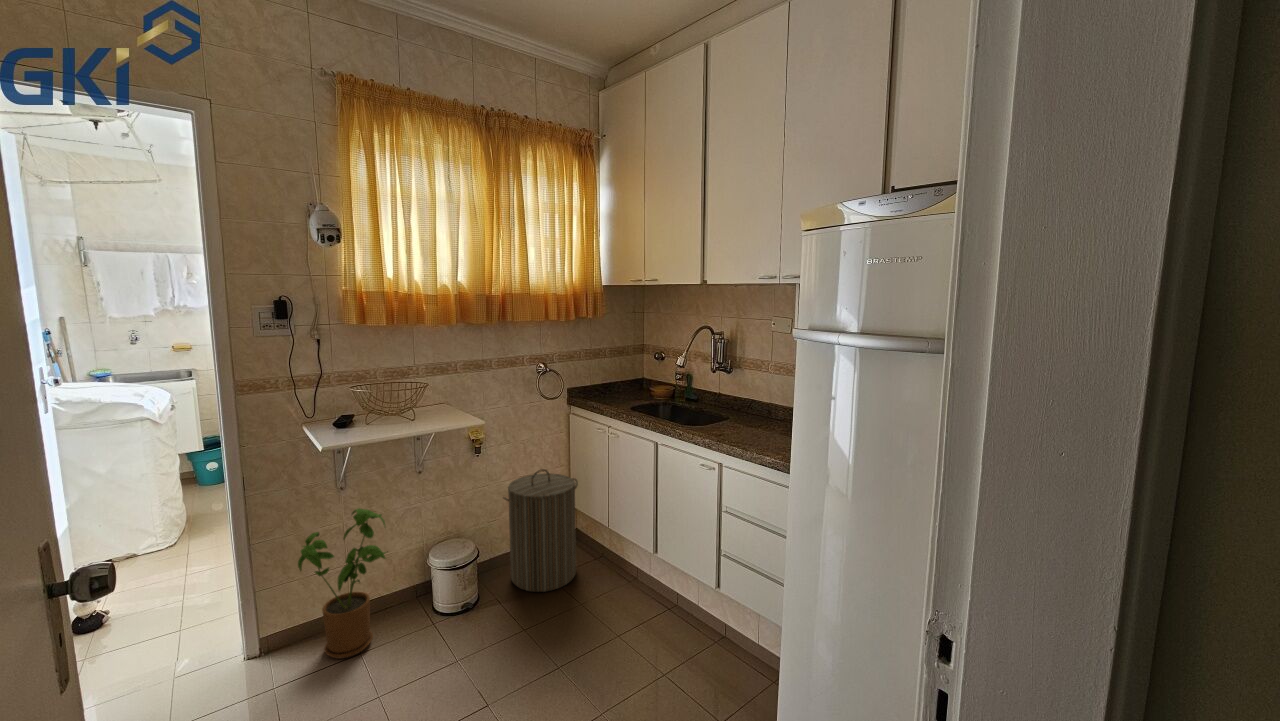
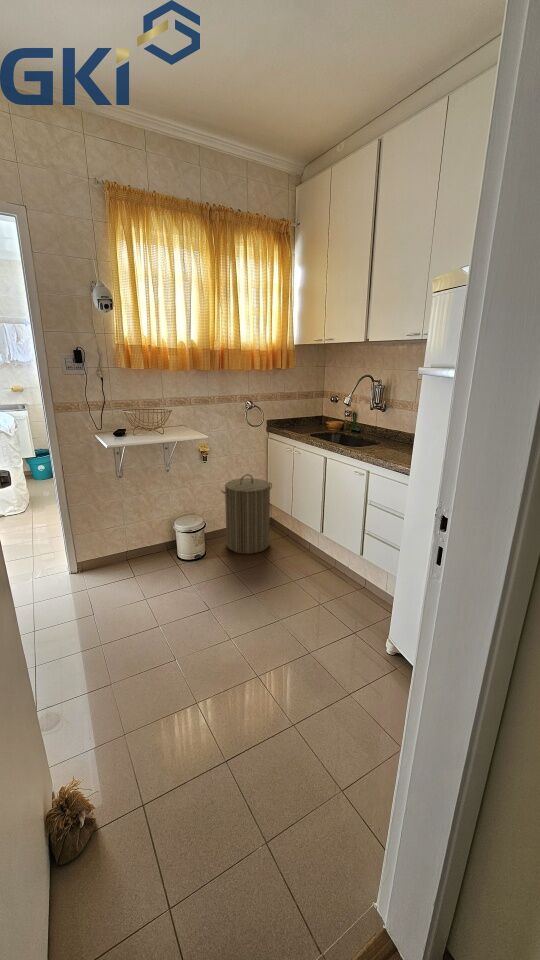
house plant: present [298,508,386,659] -> none [97,490,150,578]

